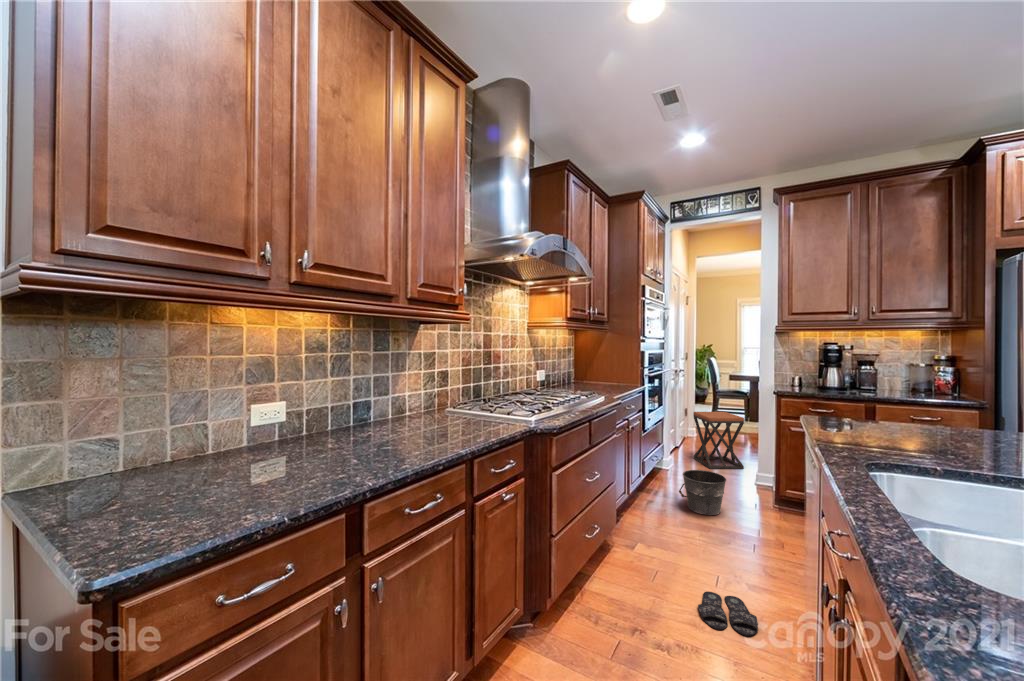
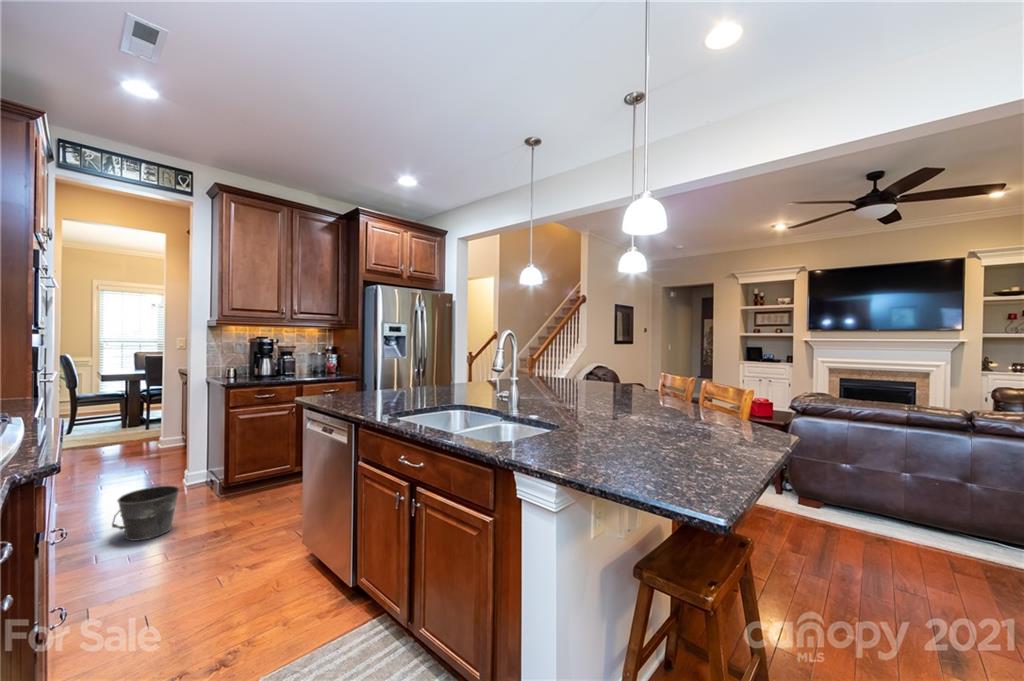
stool: present [693,412,744,469] -> none [89,419,166,491]
slippers: present [698,592,758,636] -> none [212,584,277,621]

